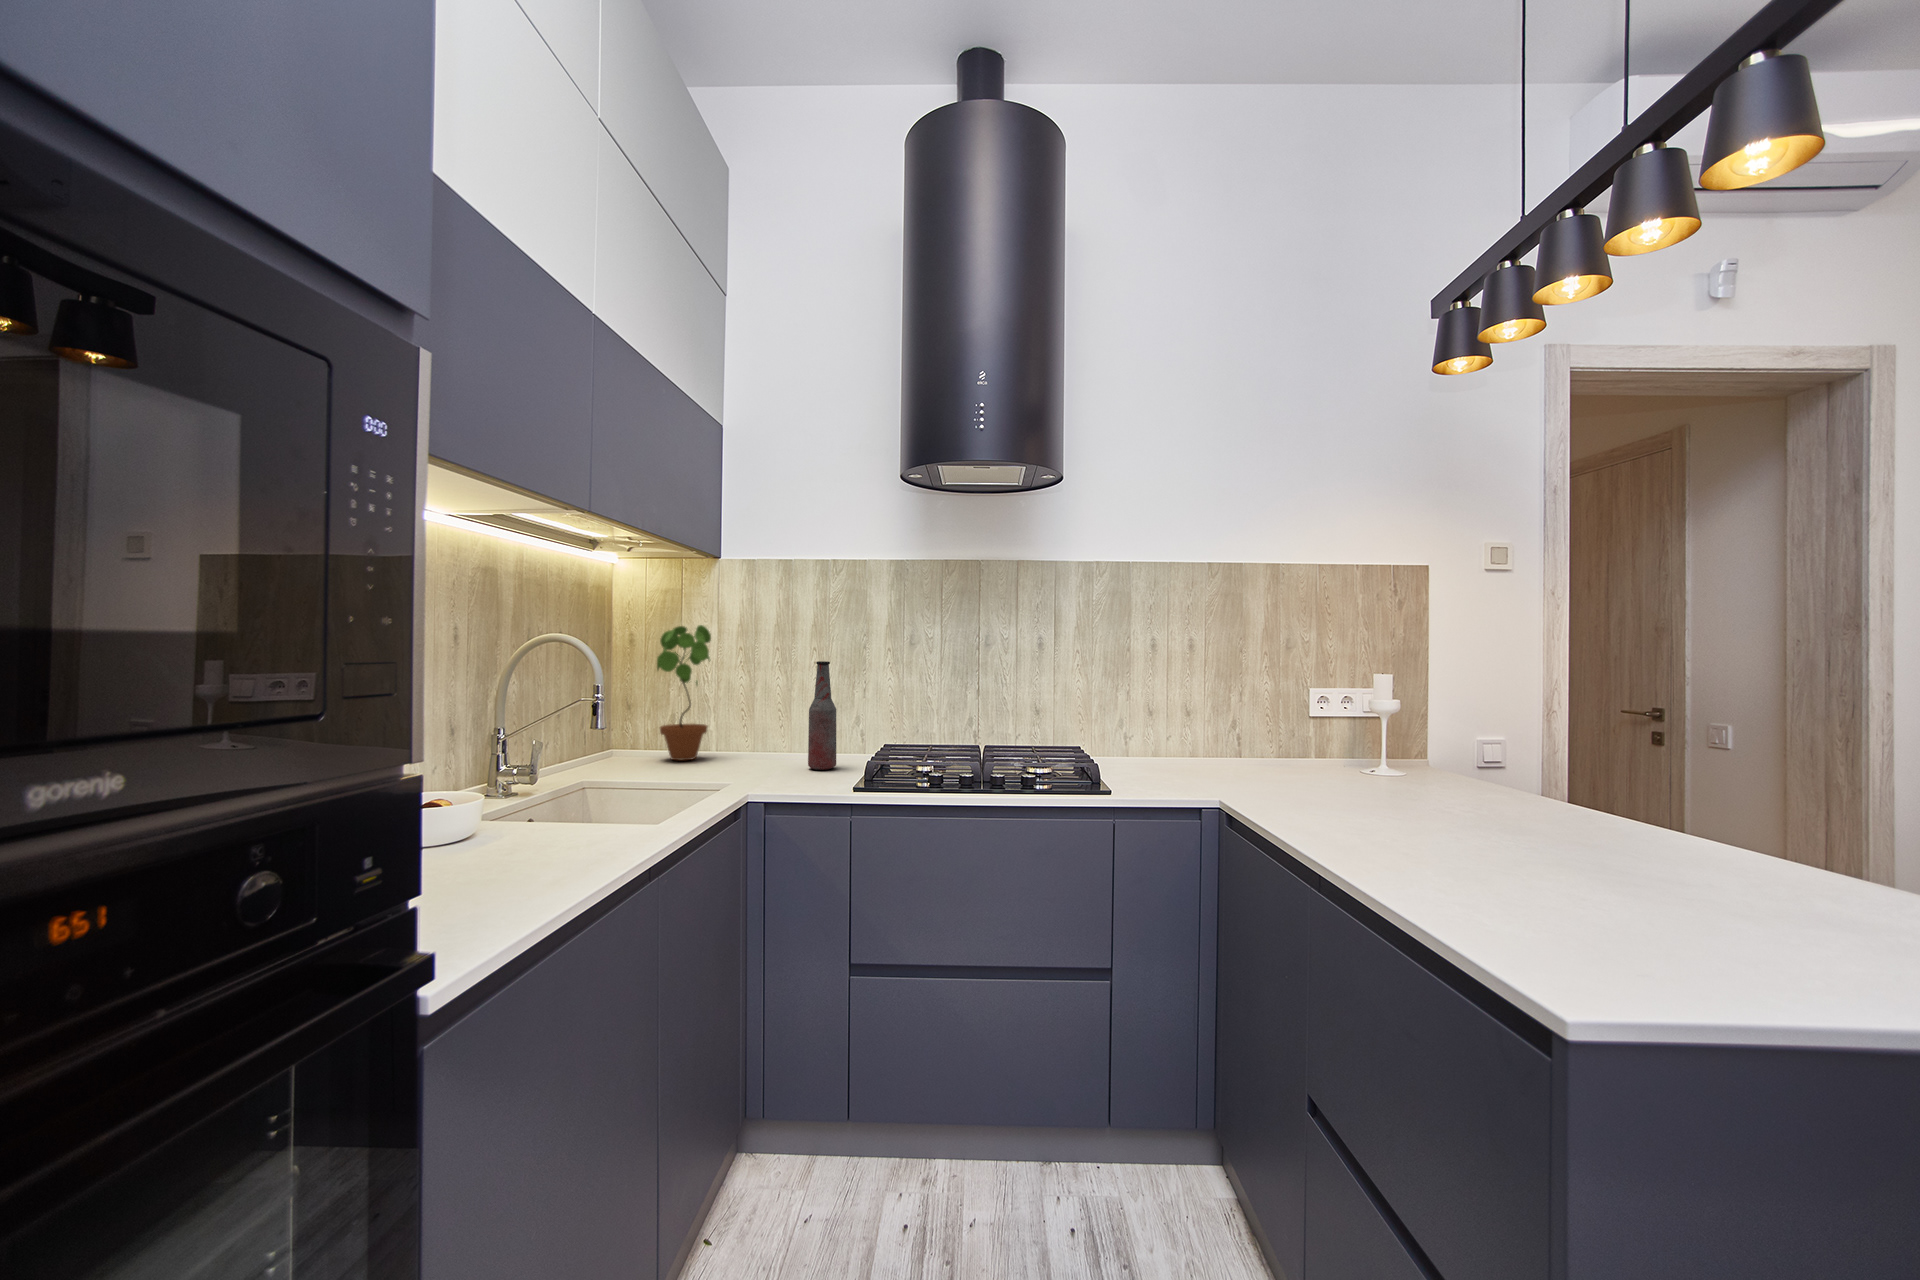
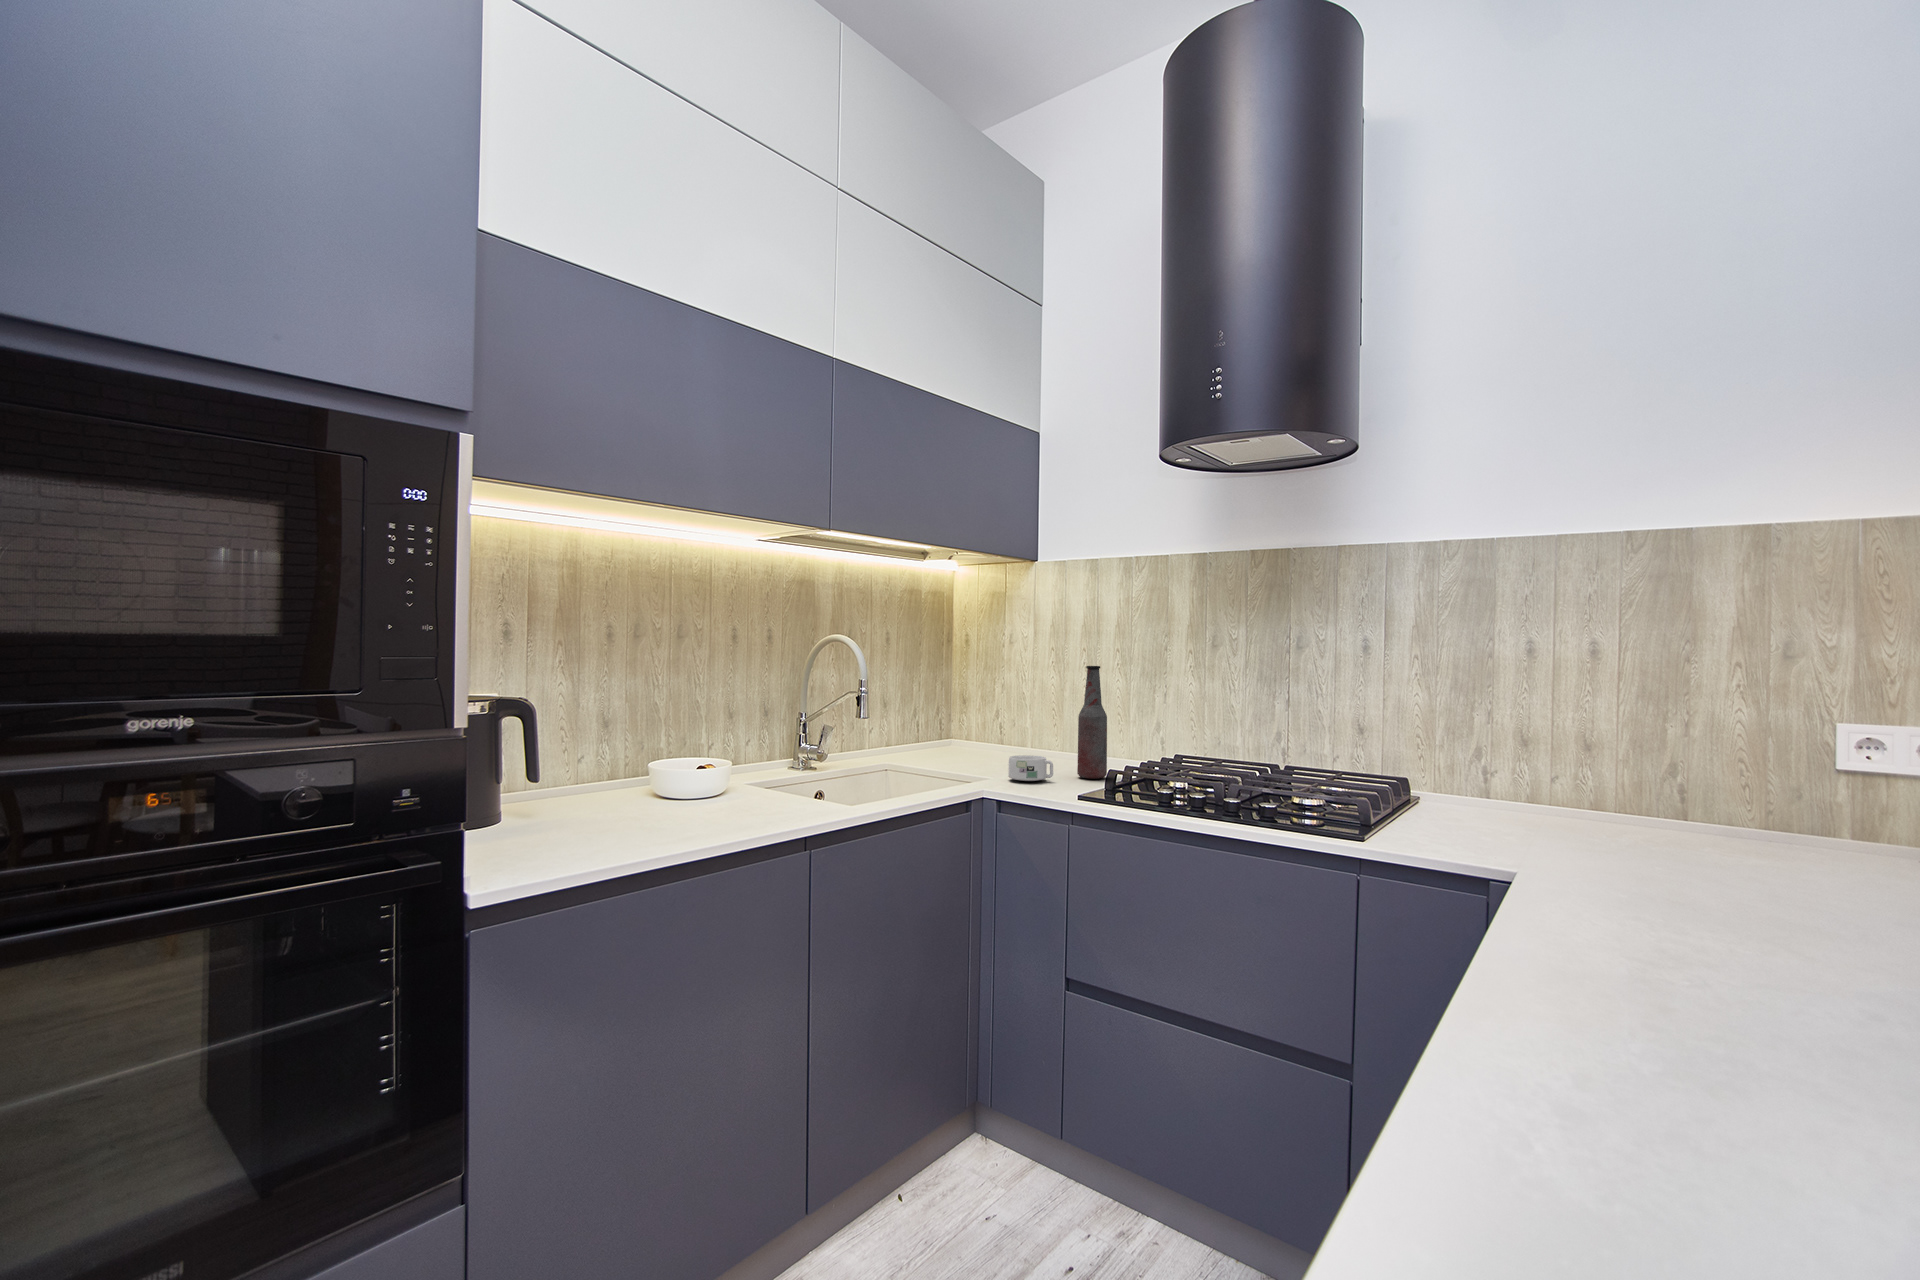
potted plant: present [657,625,711,760] -> none [962,629,1017,759]
mug: none [752,753,799,779] -> present [1009,755,1053,781]

